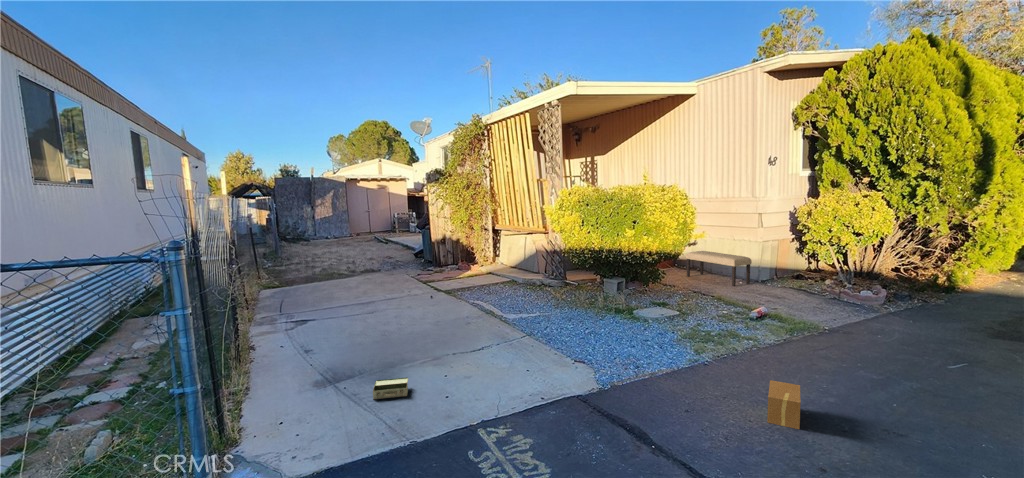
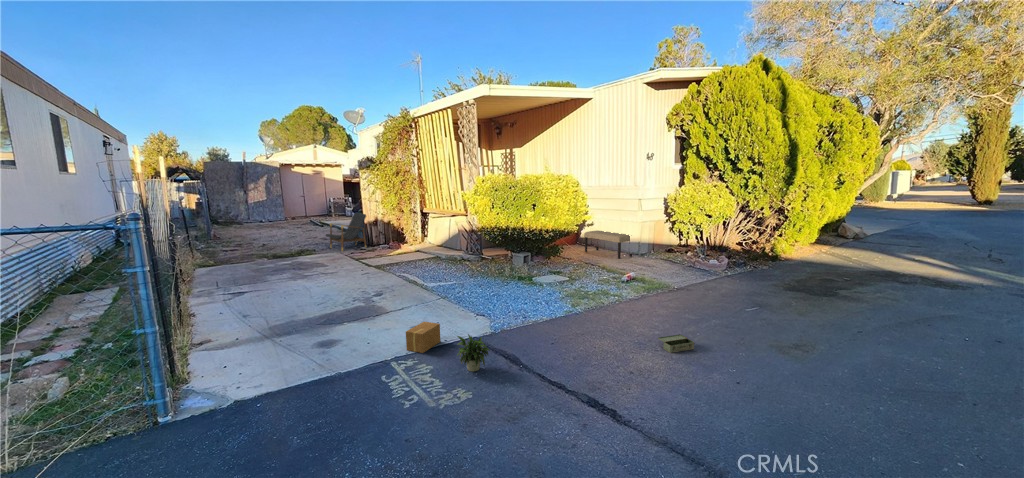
lounge chair: none [391,230,434,272] -> present [326,213,366,251]
toolbox: present [373,377,408,399] -> present [658,334,694,353]
cardboard box: present [767,380,801,429] -> present [406,322,441,353]
potted plant: none [565,397,613,452] -> present [457,334,489,372]

